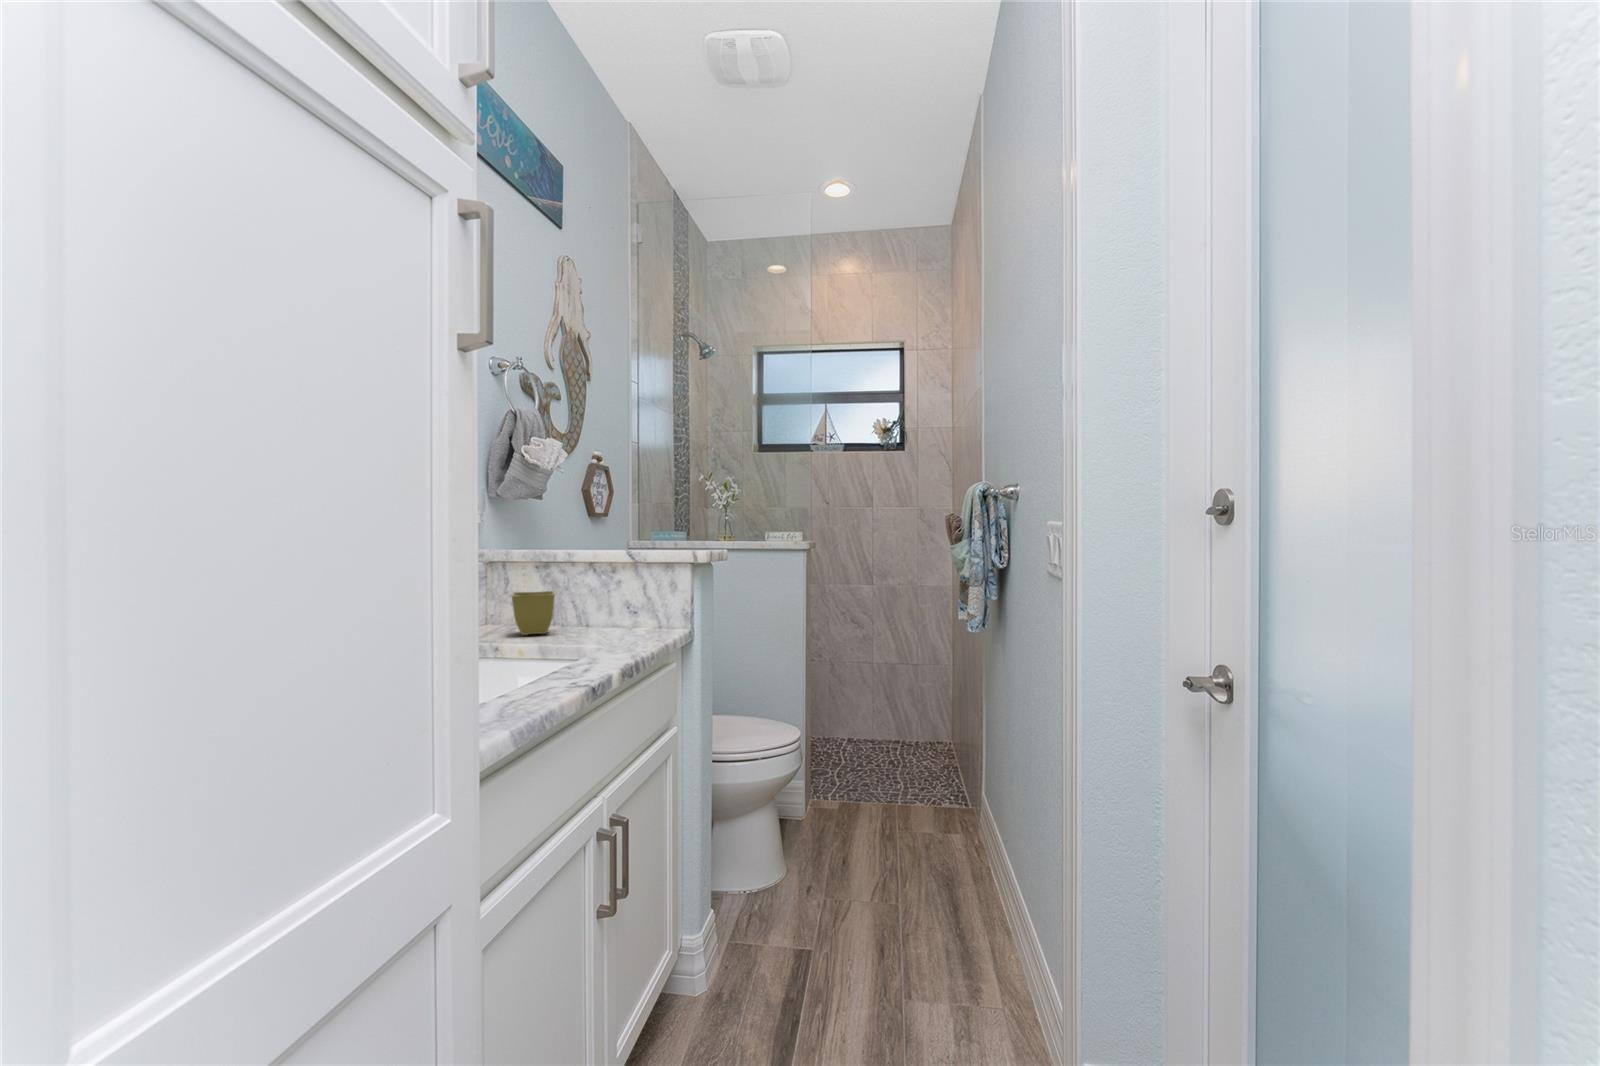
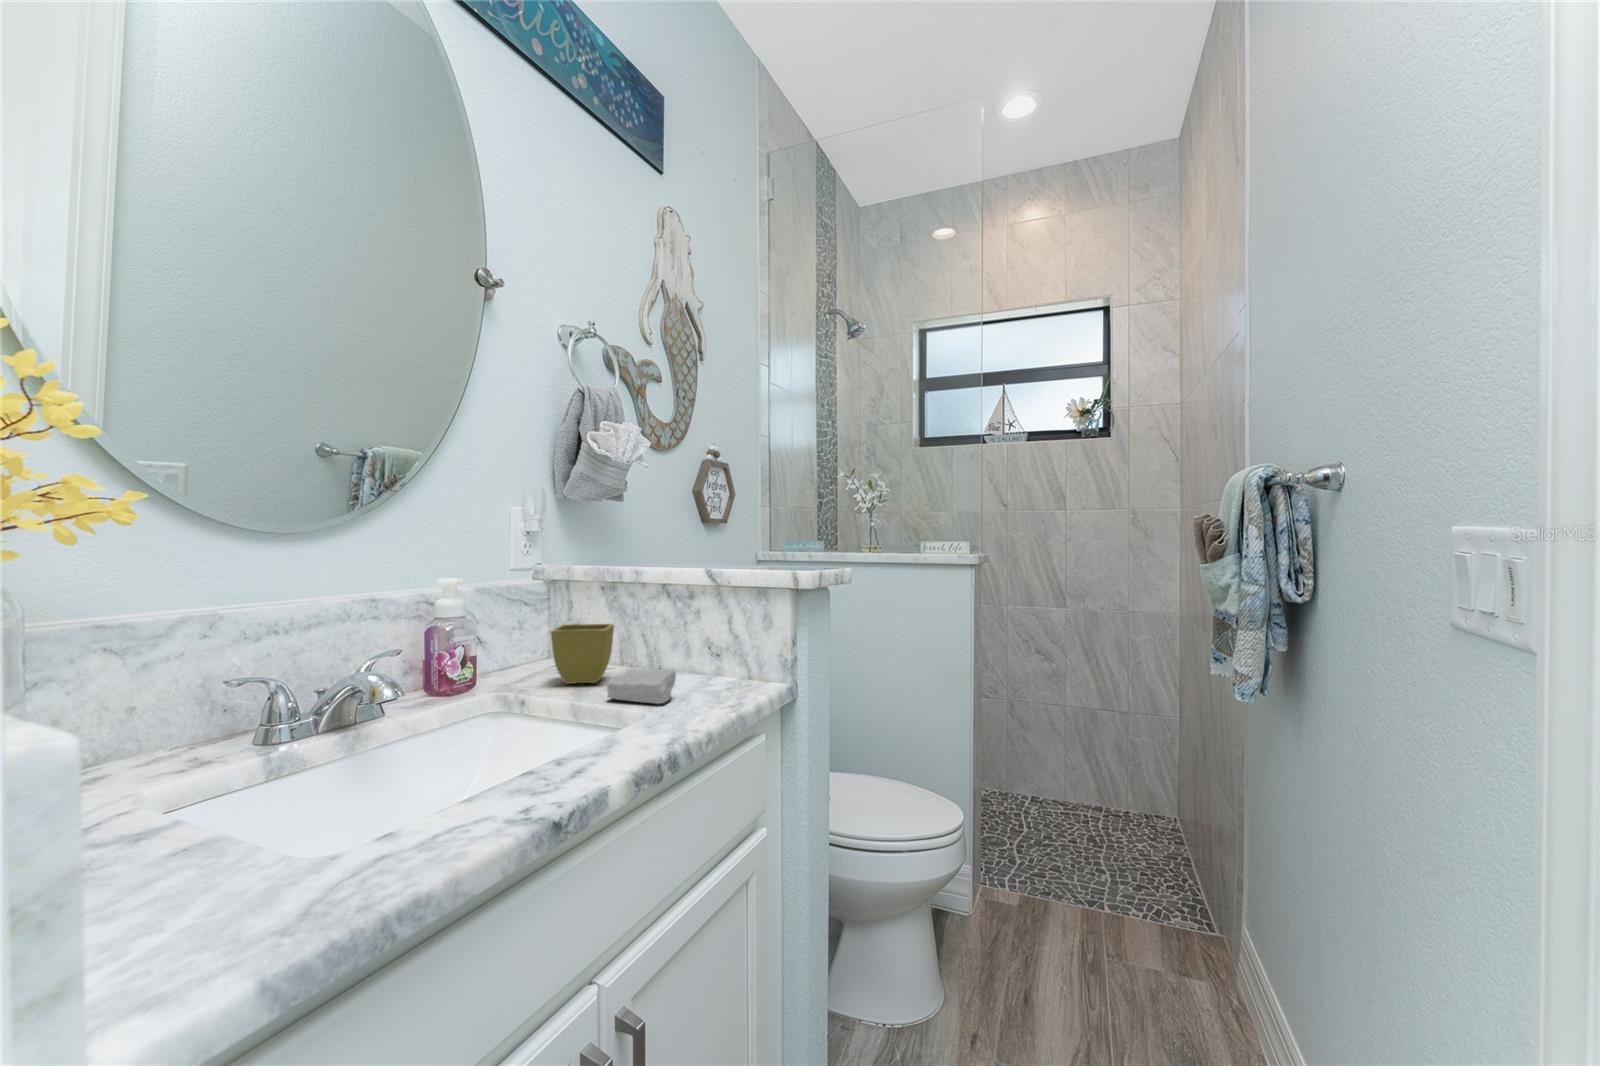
soap bar: none [565,619,614,642] -> present [607,669,676,704]

